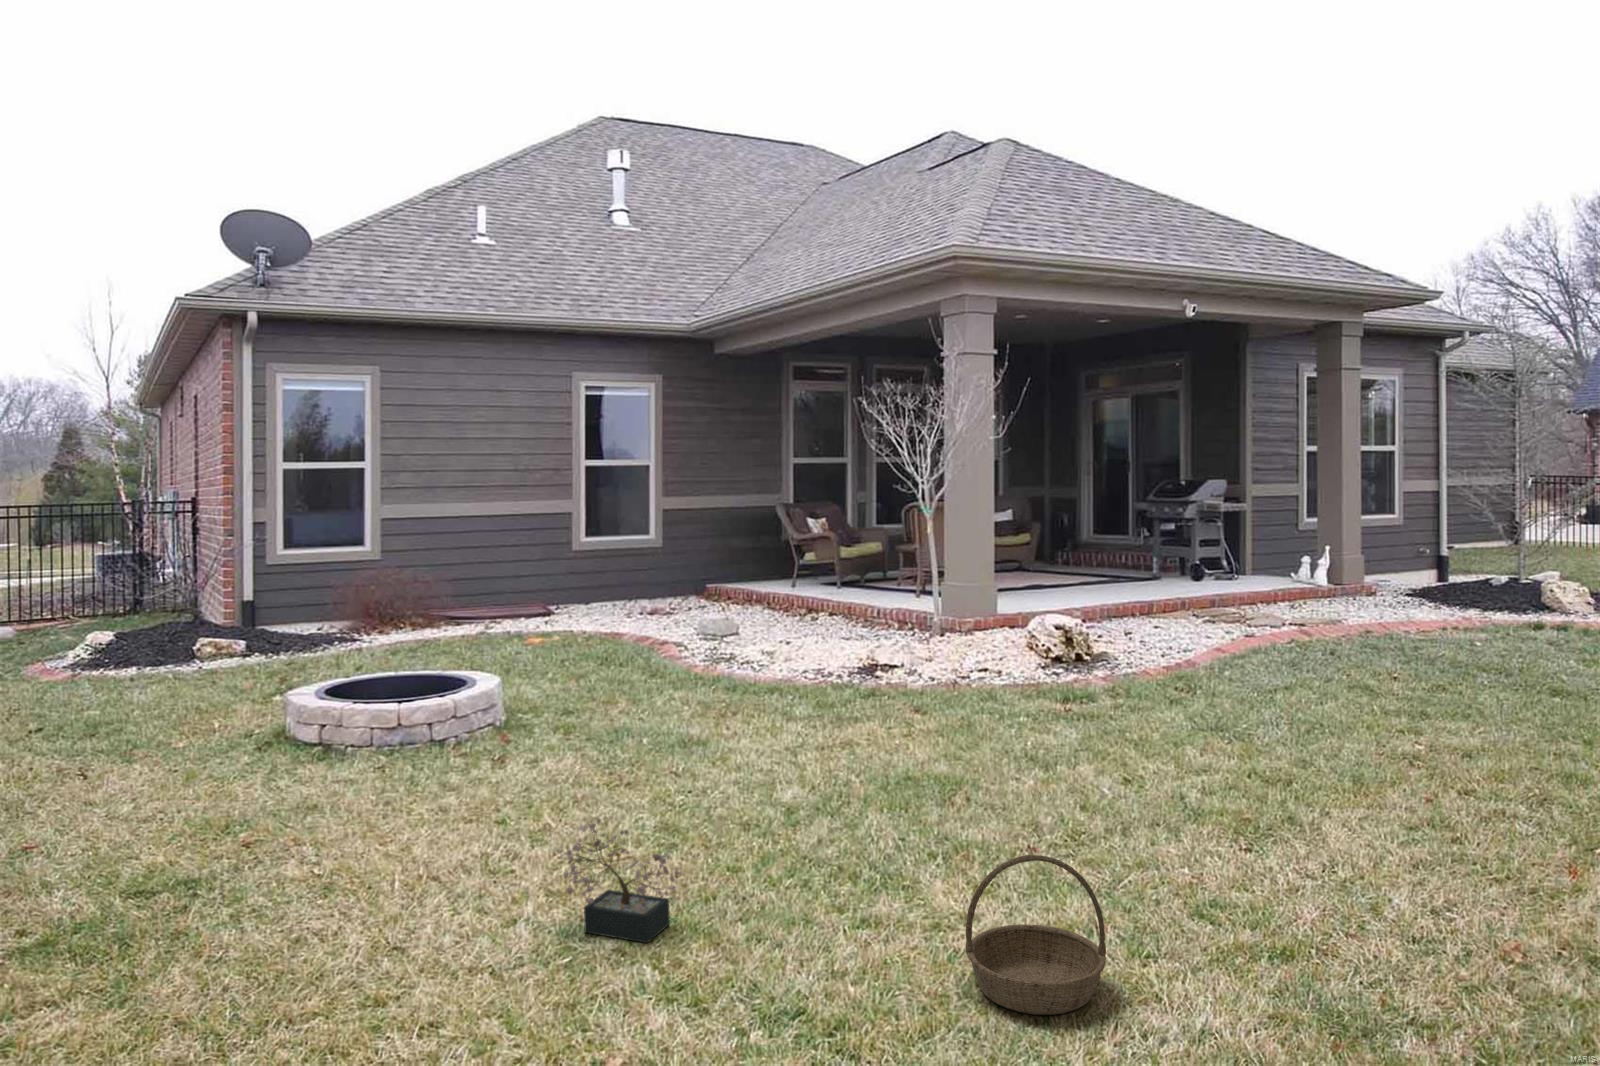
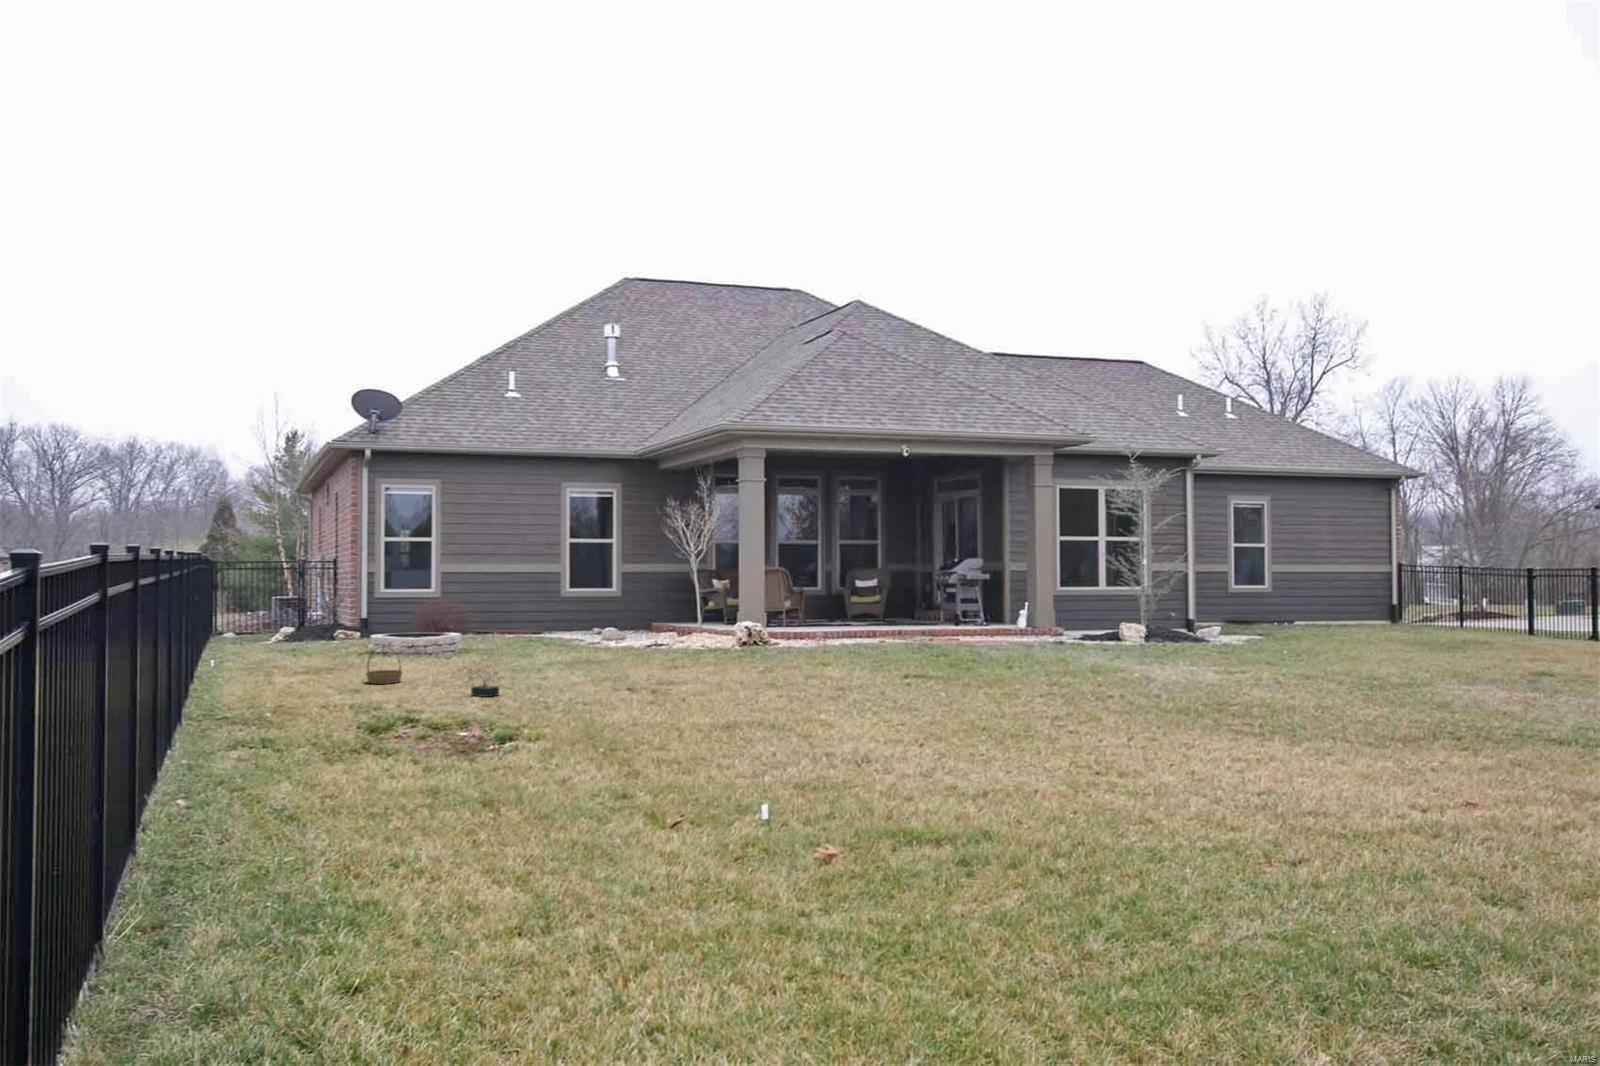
basket: present [965,855,1106,1015] -> present [366,646,402,684]

